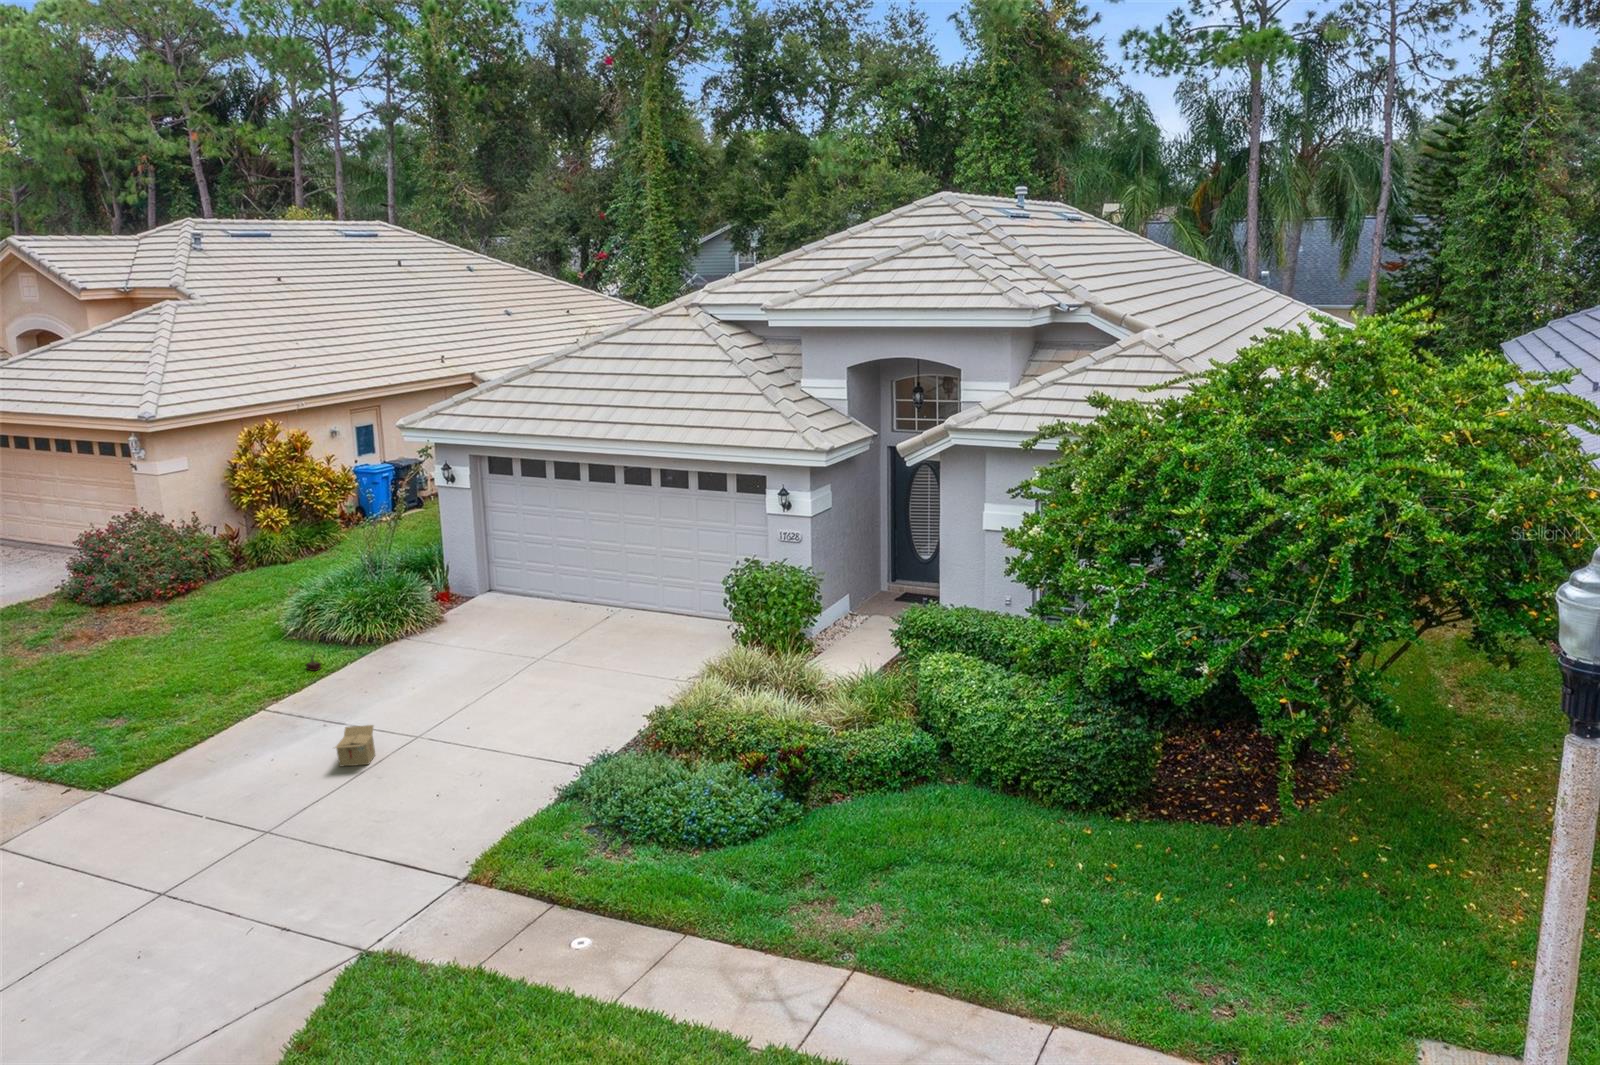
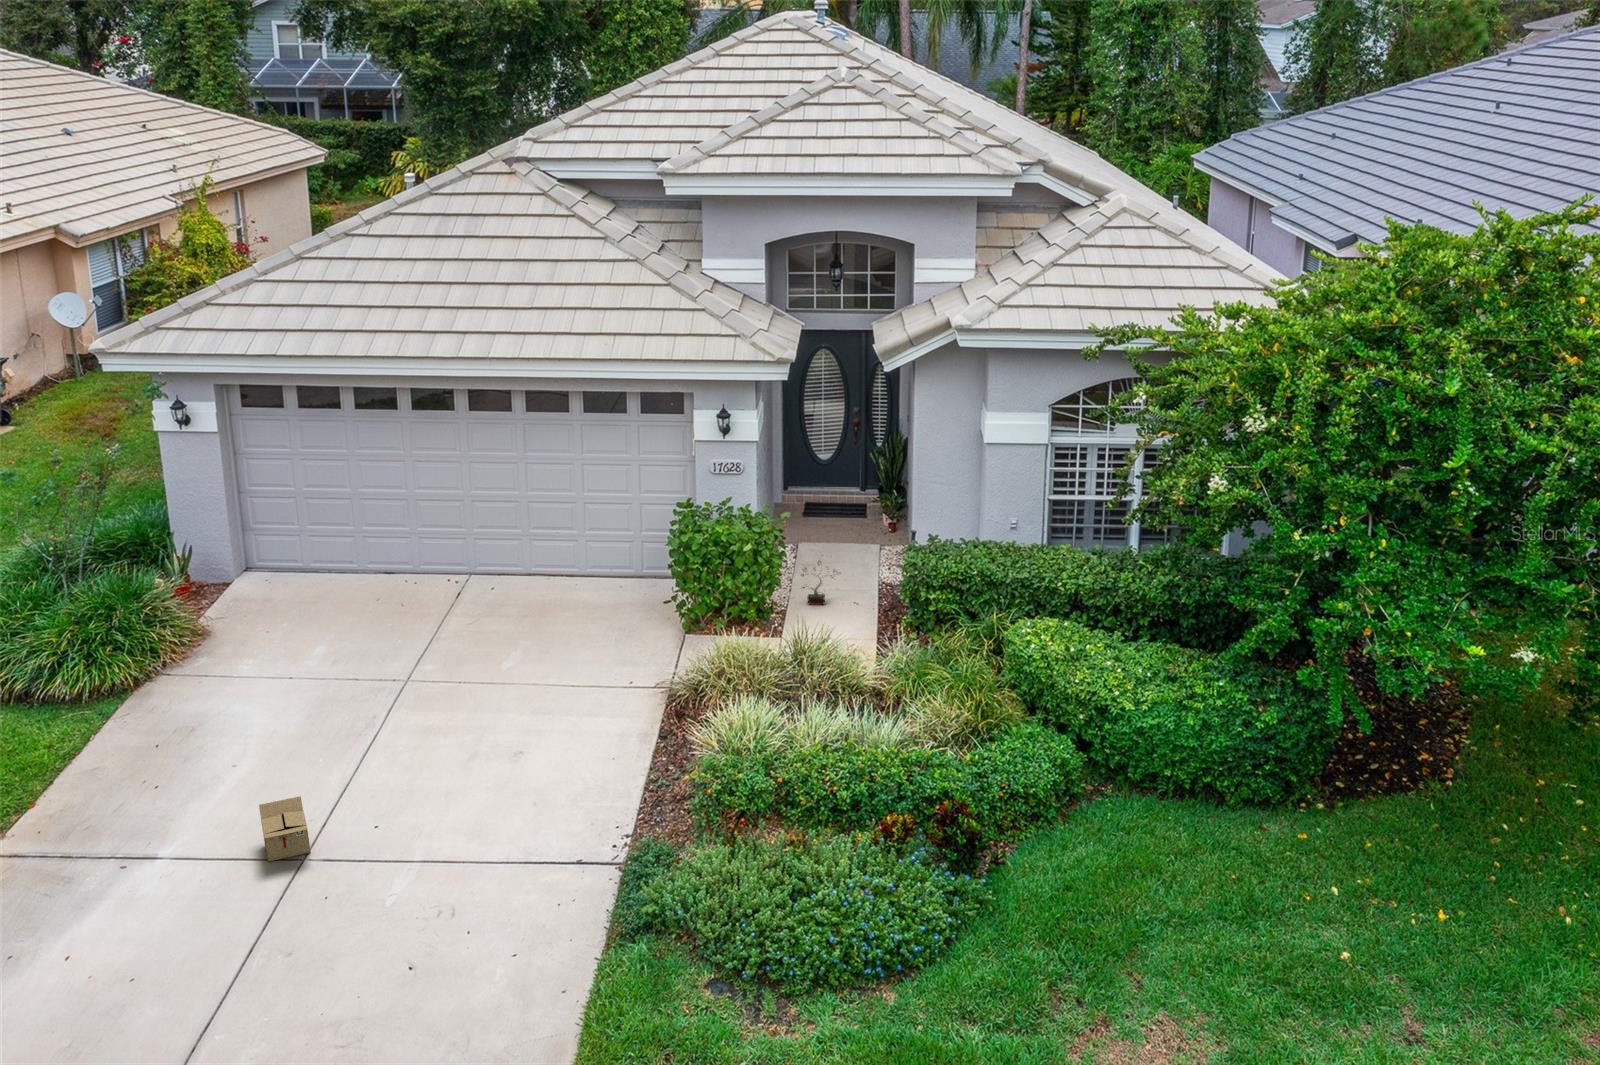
potted plant: present [303,636,323,671] -> present [802,561,835,605]

